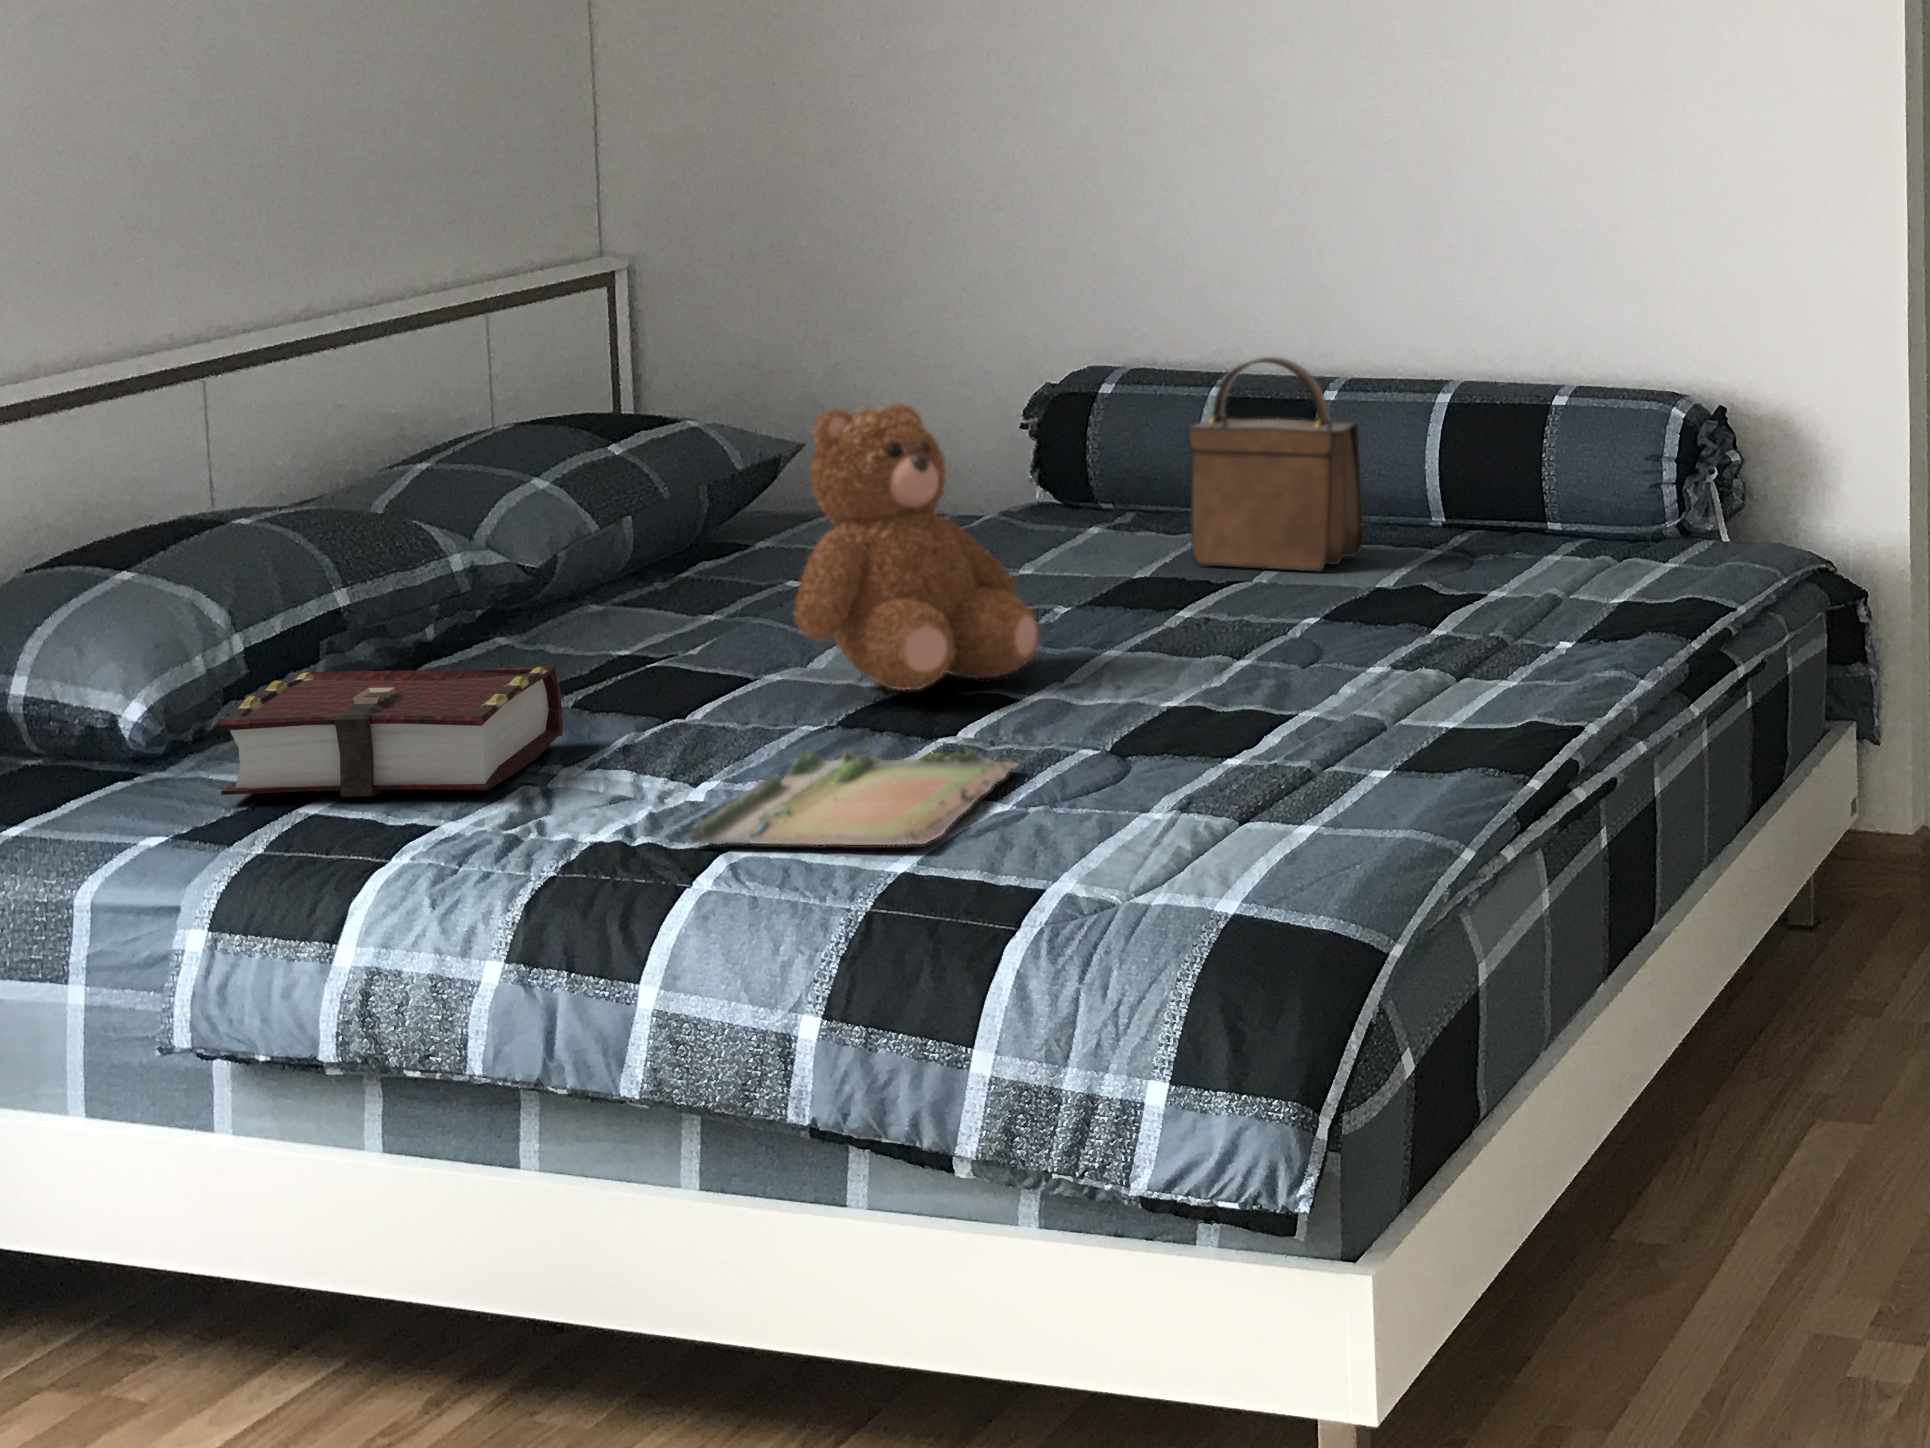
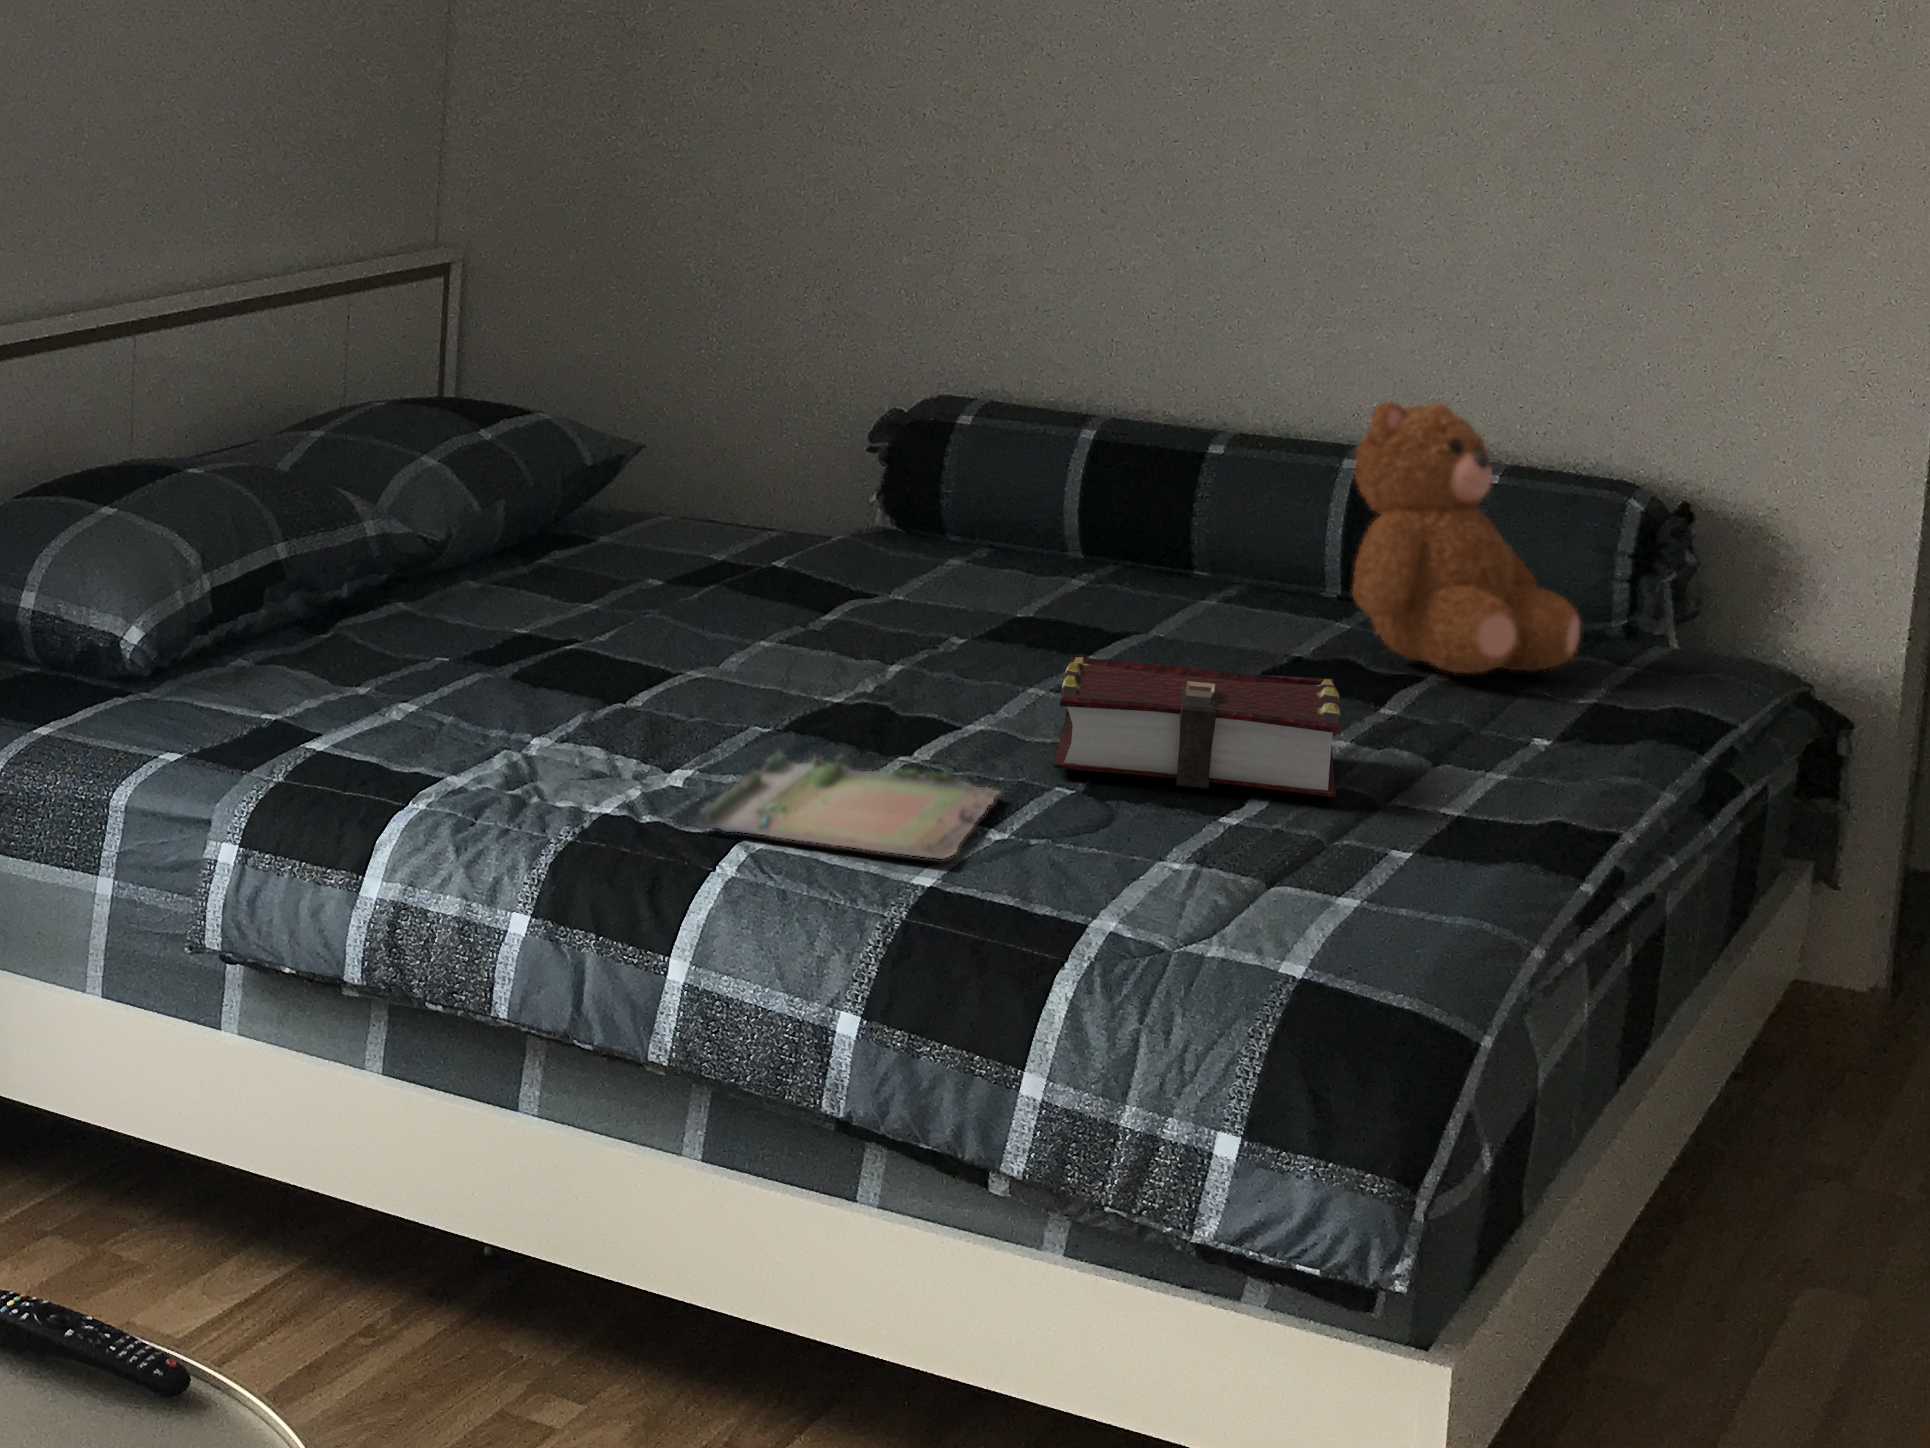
handbag: present [1187,357,1363,571] -> none [1076,404,1273,632]
teddy bear: present [795,403,1040,691] -> present [1353,402,1581,673]
book: present [218,665,563,797] -> present [1054,657,1340,797]

